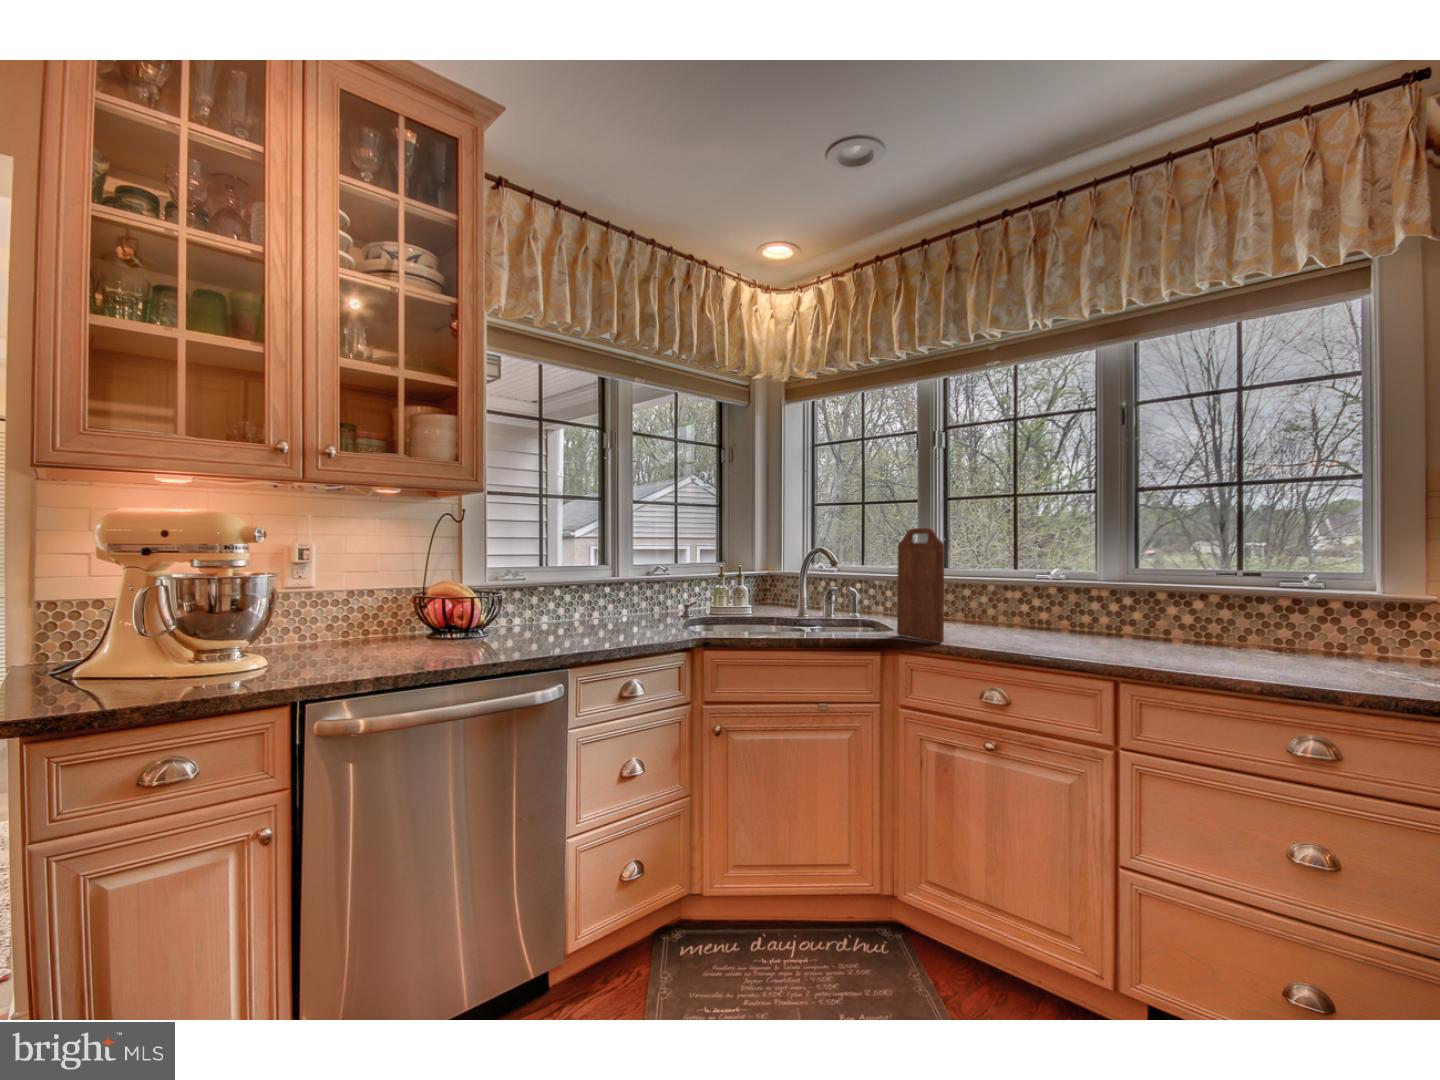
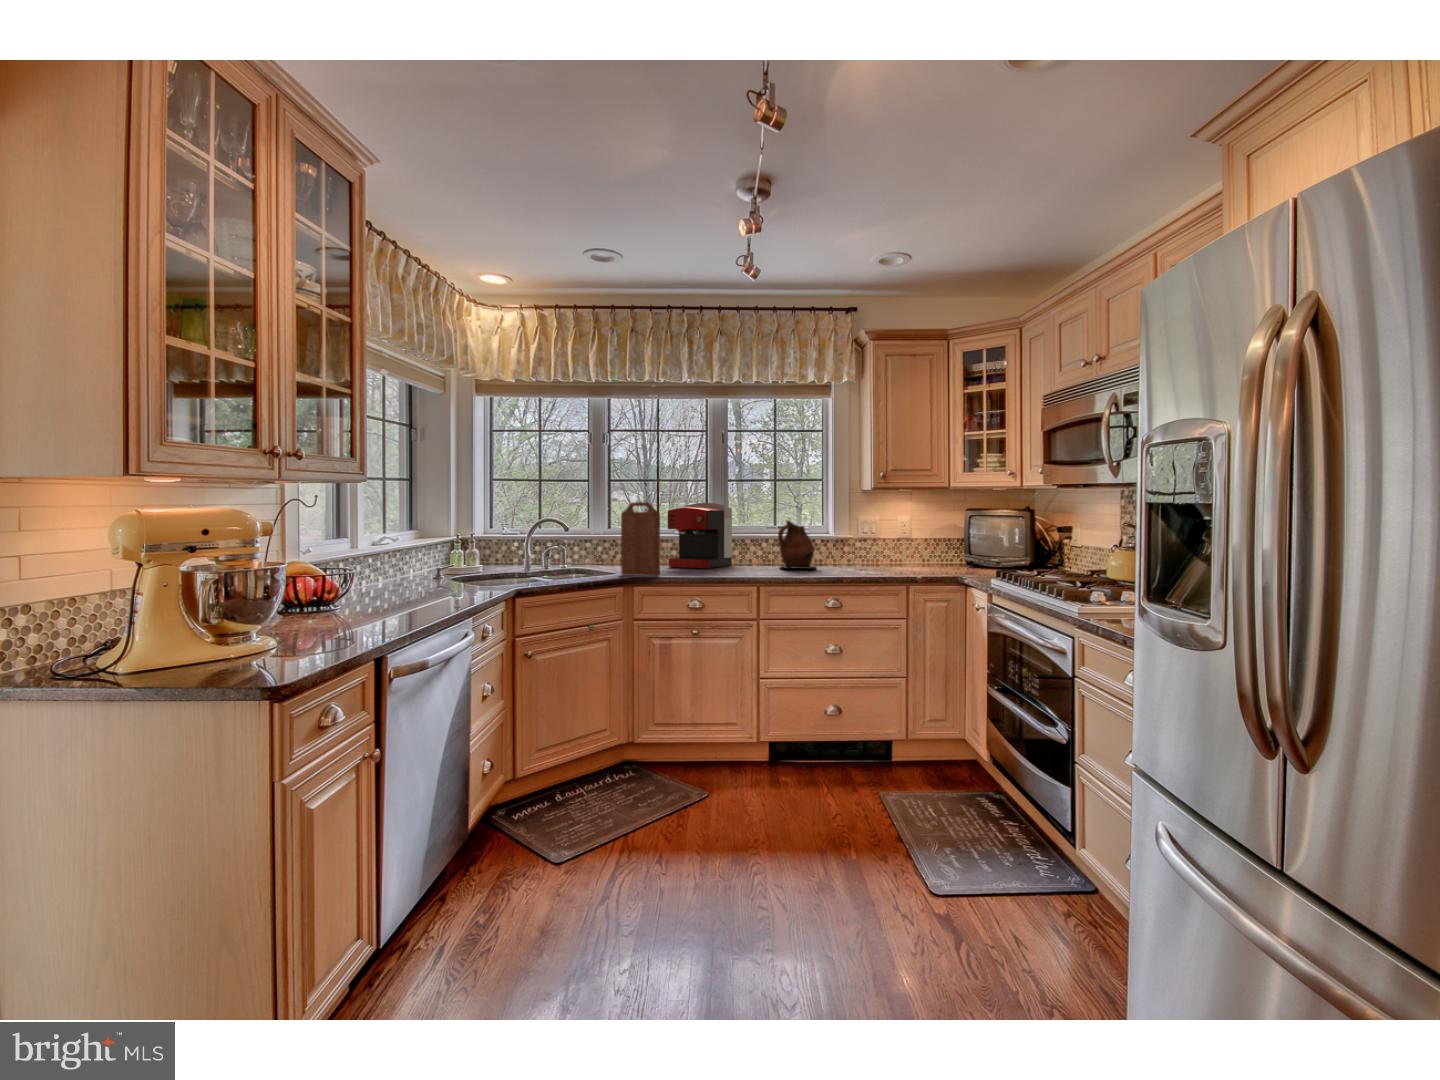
coffee maker: none [1003,528,1127,639] -> present [668,503,732,569]
ceramic pitcher: none [1196,560,1309,664] -> present [778,521,816,569]

